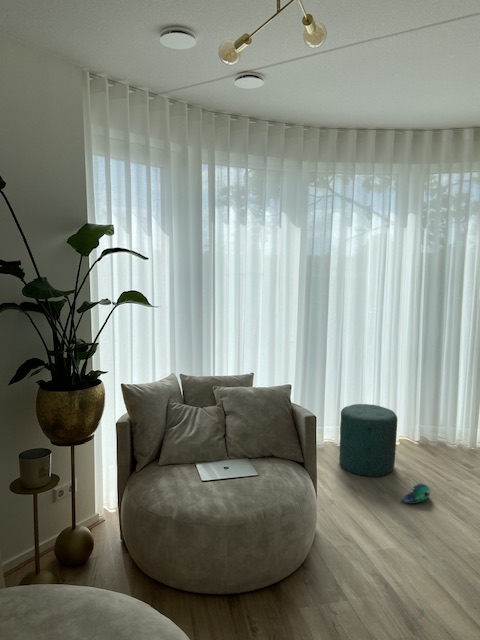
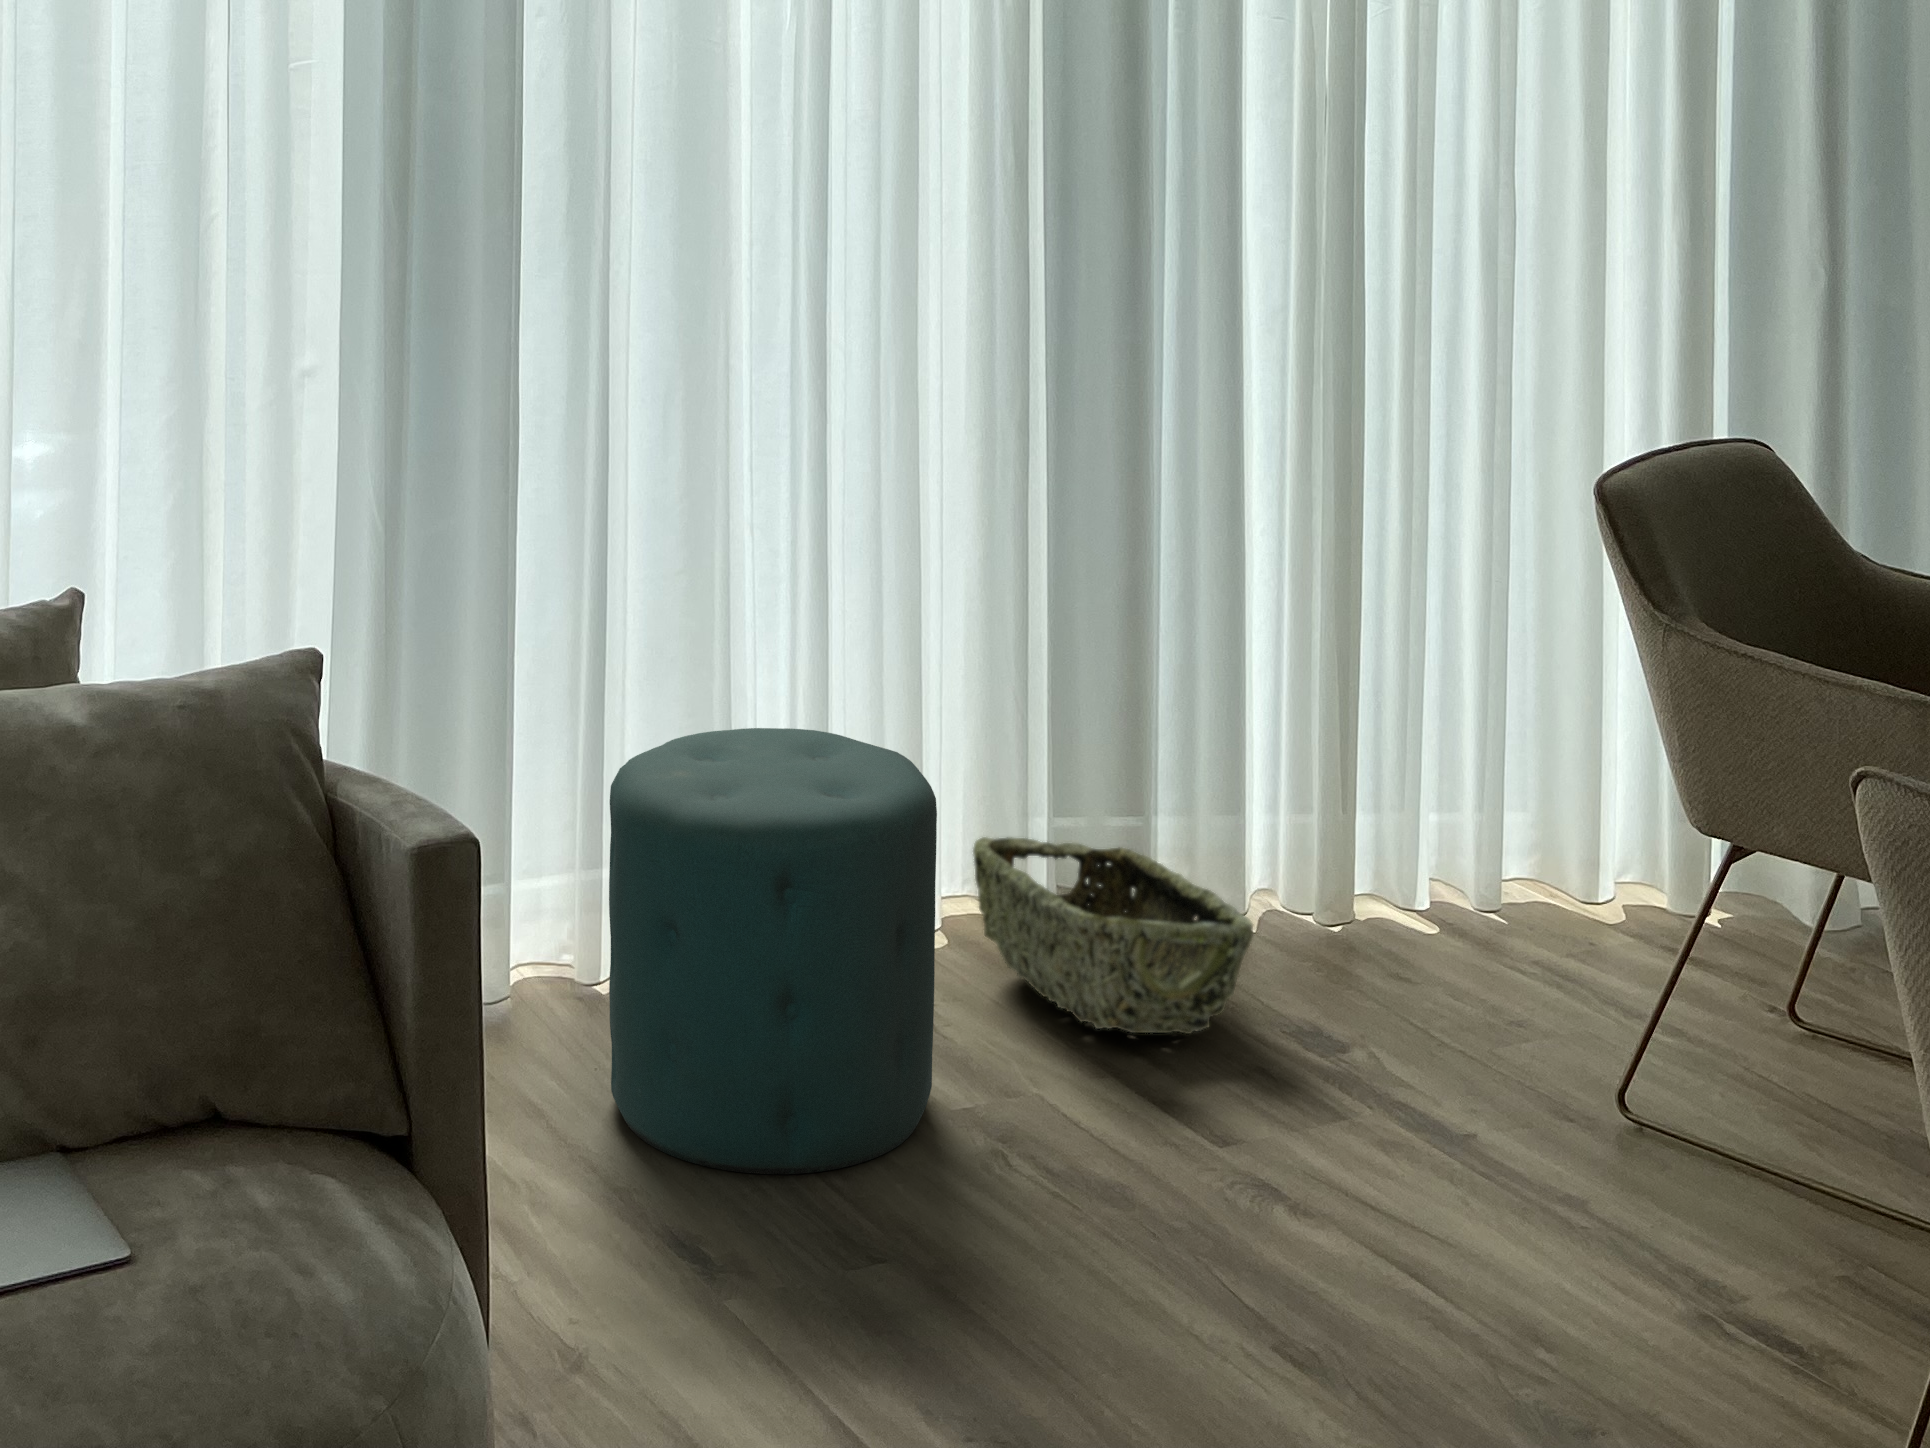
woven basket: none [403,426,454,462] -> present [973,837,1253,1034]
plush toy: present [401,484,430,504] -> none [974,1182,1135,1313]

